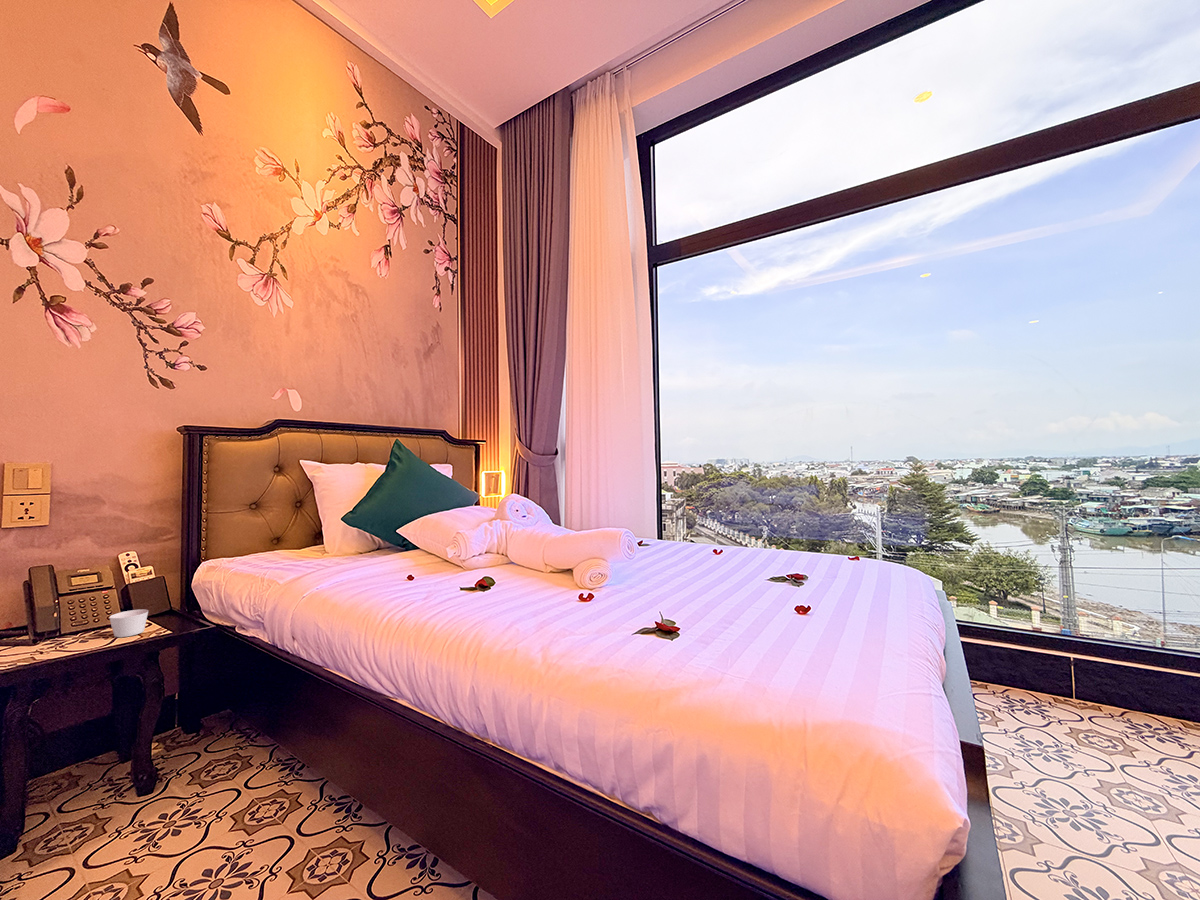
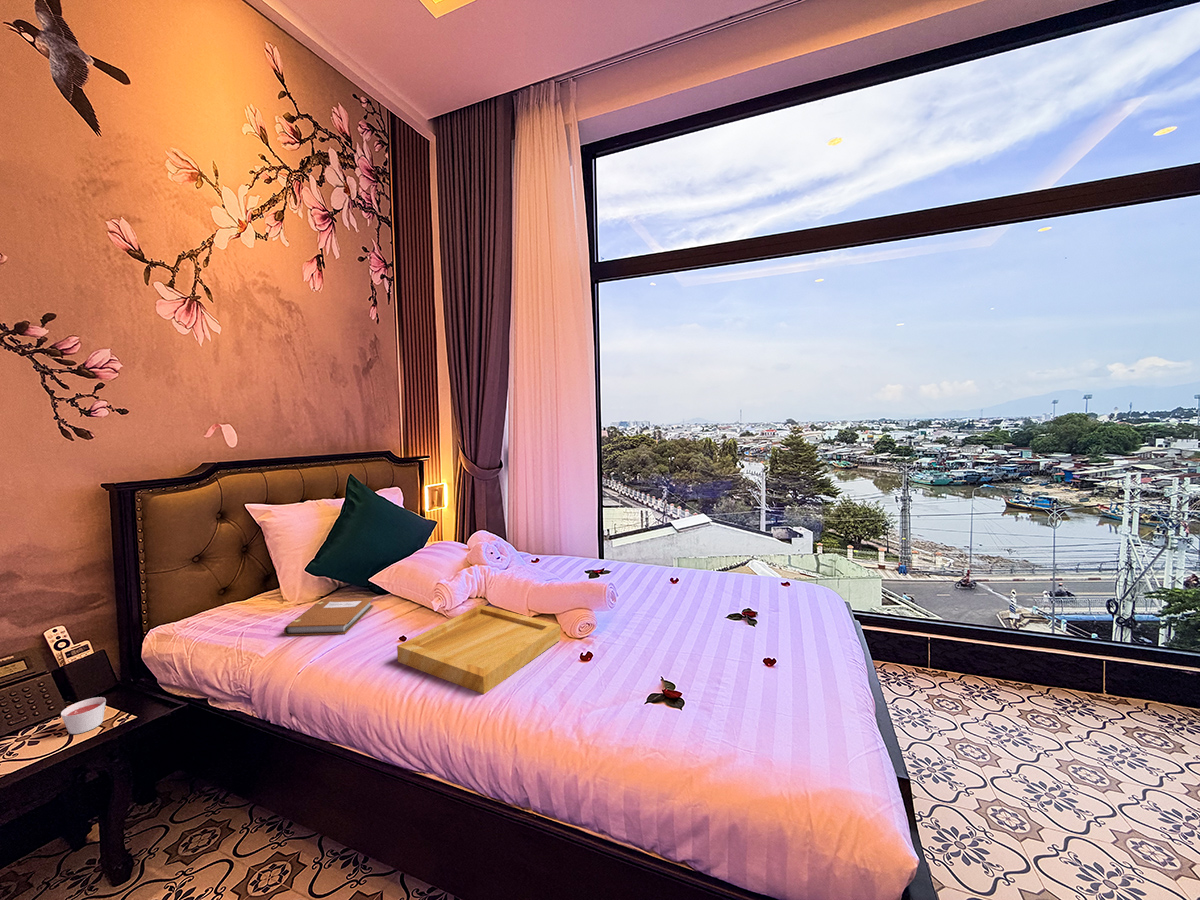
notebook: none [307,550,398,574] -> present [284,598,373,636]
tray: none [395,555,567,614] -> present [397,605,561,694]

